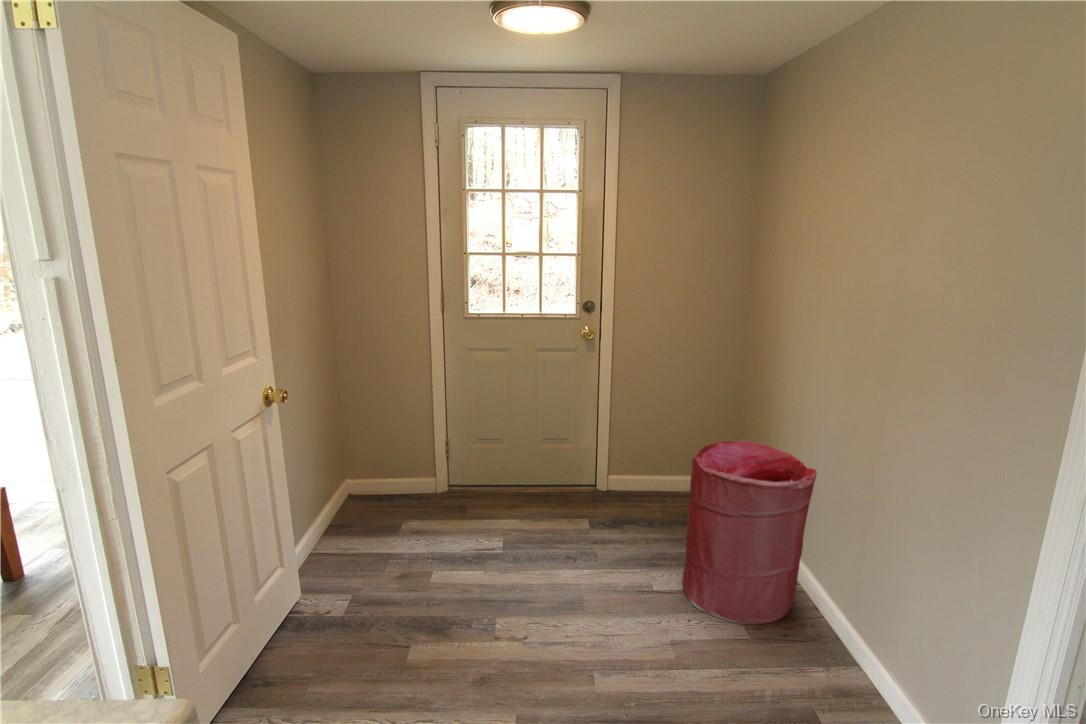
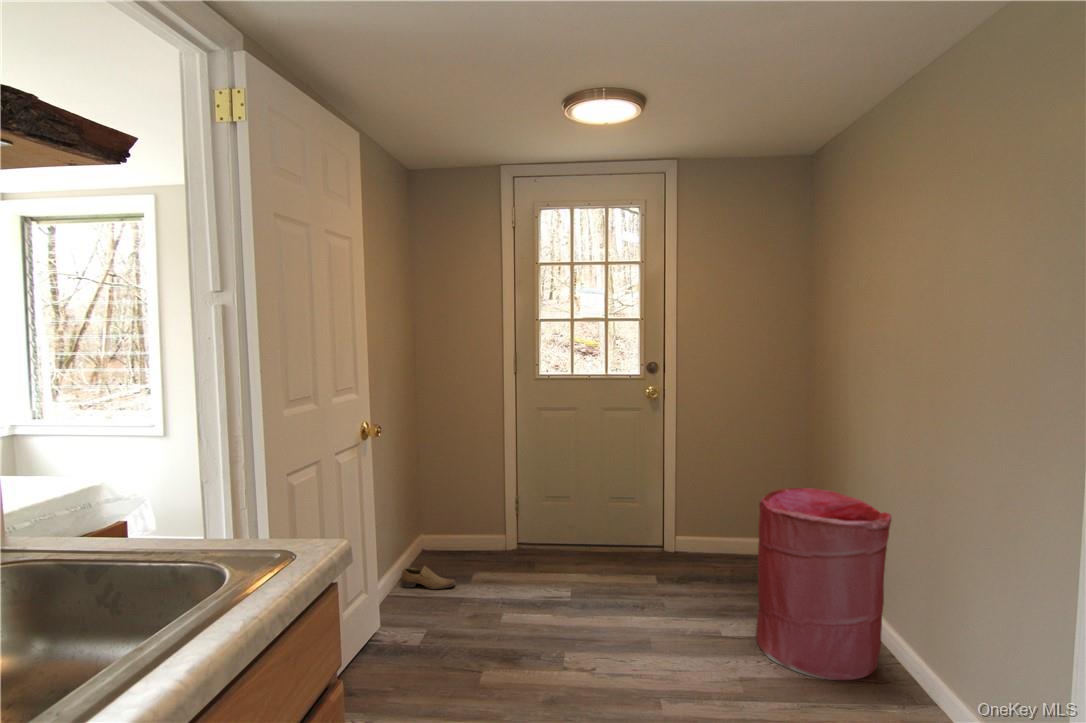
shoe: none [322,523,382,547] -> present [401,566,456,589]

